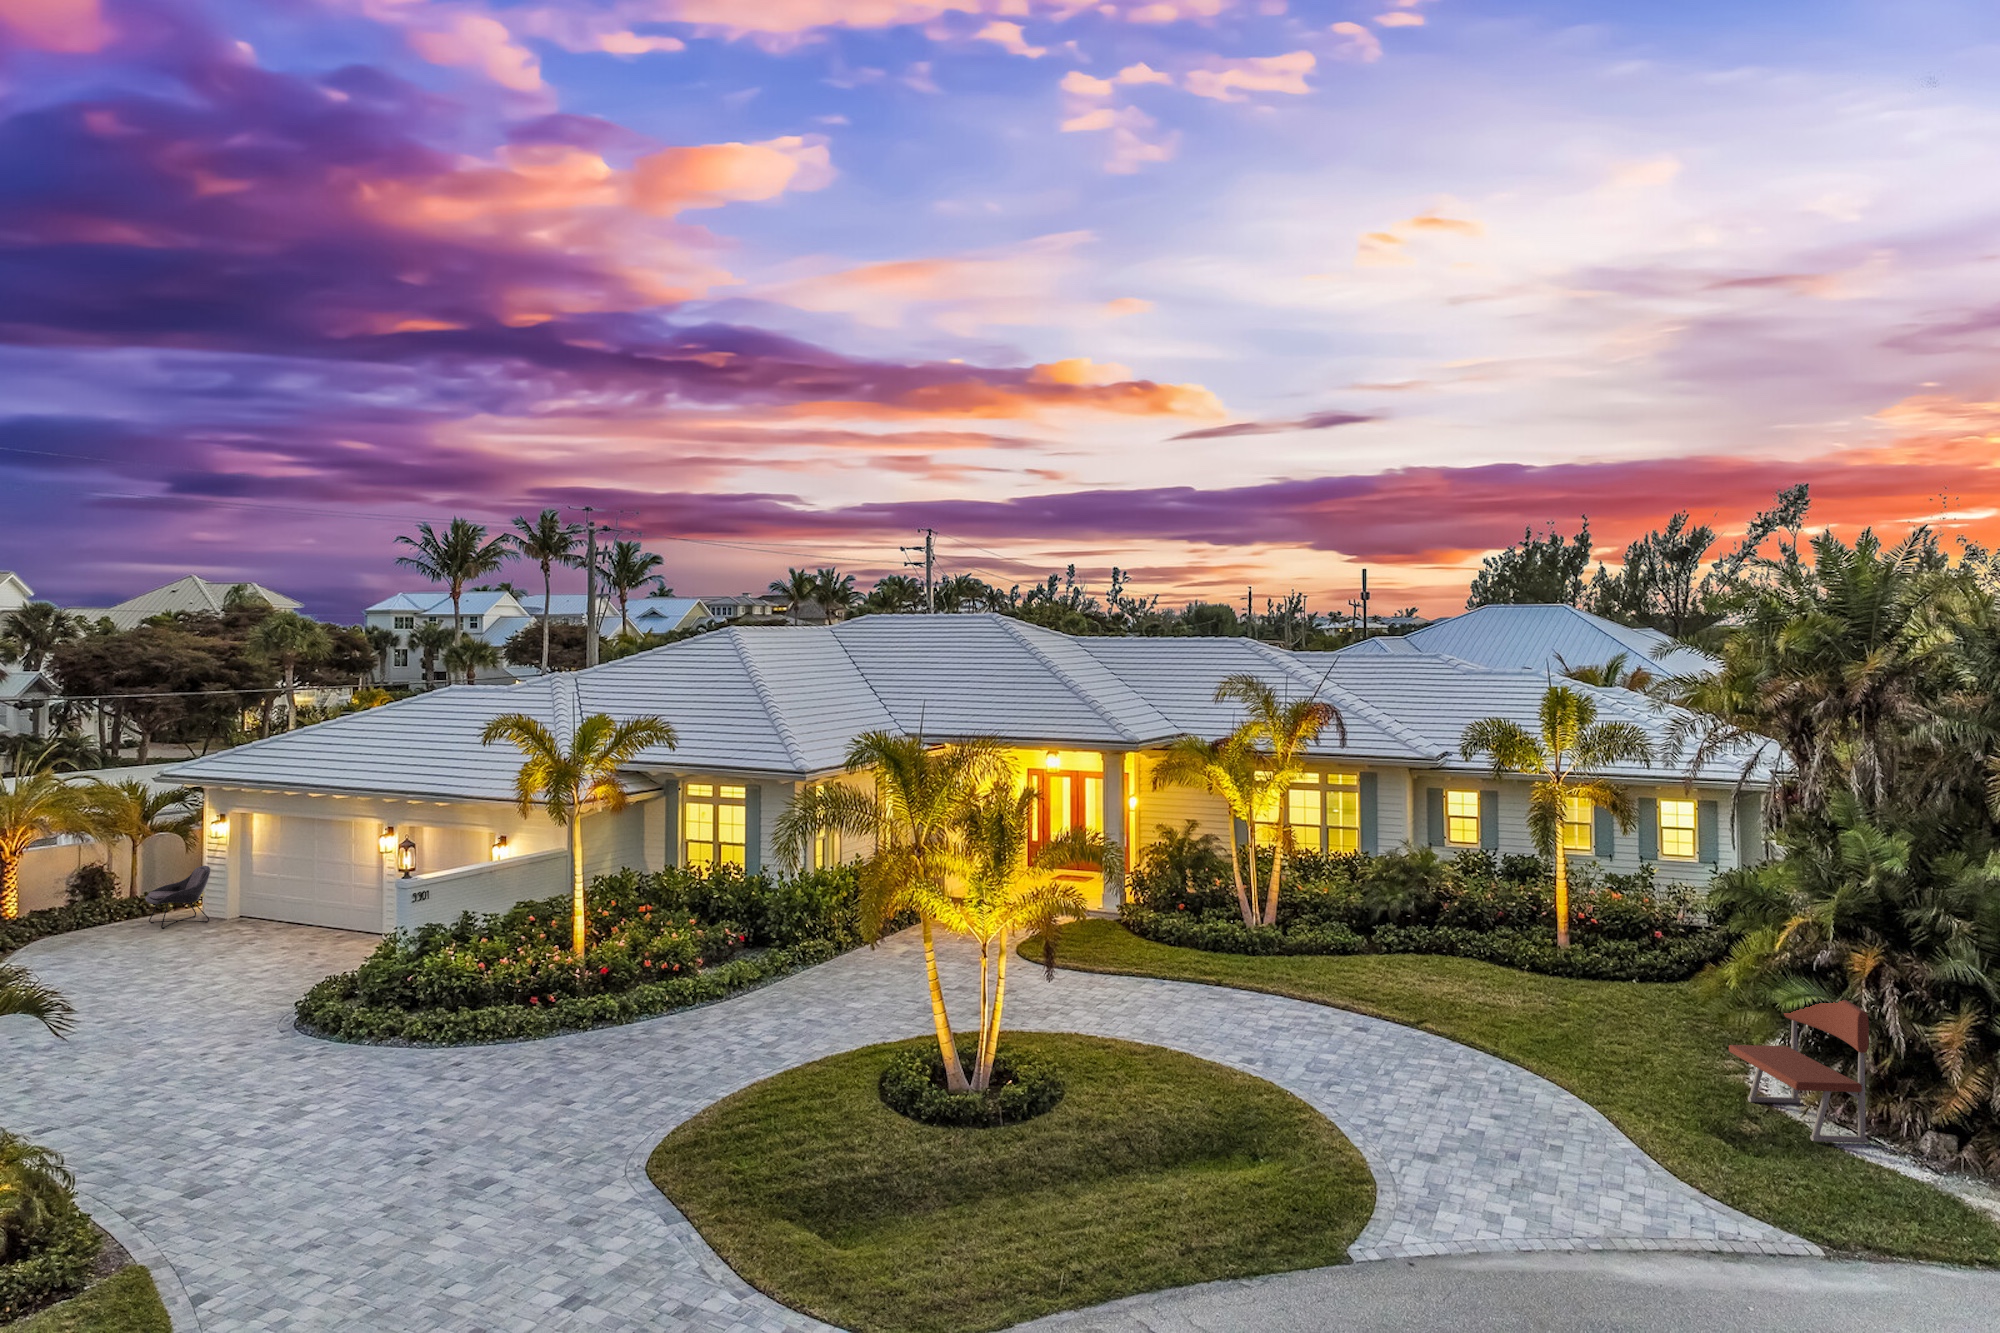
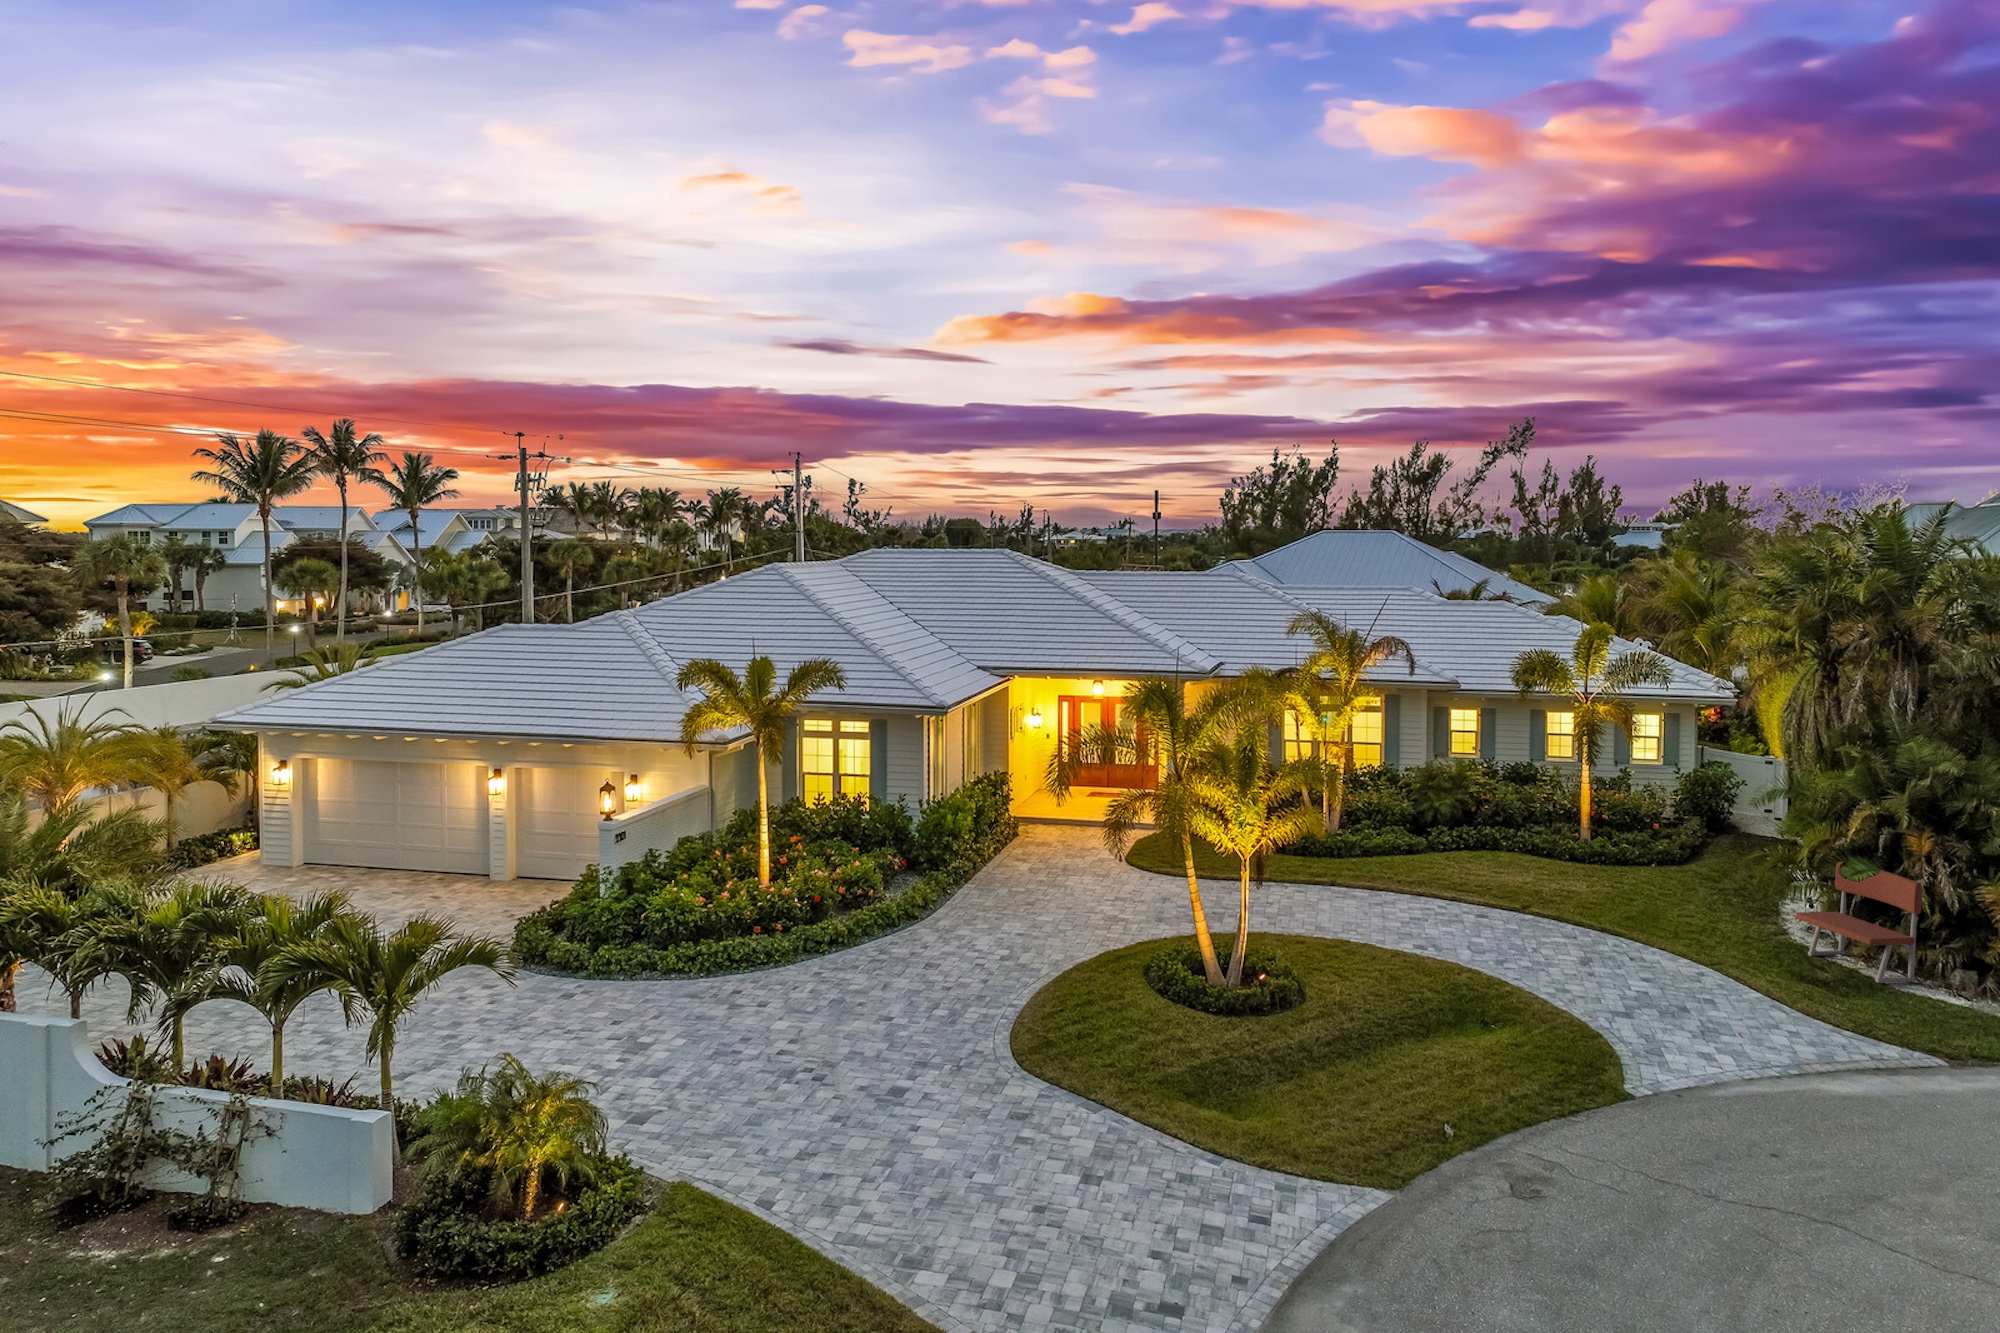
lounge chair: present [145,866,210,929] -> none [250,814,319,879]

